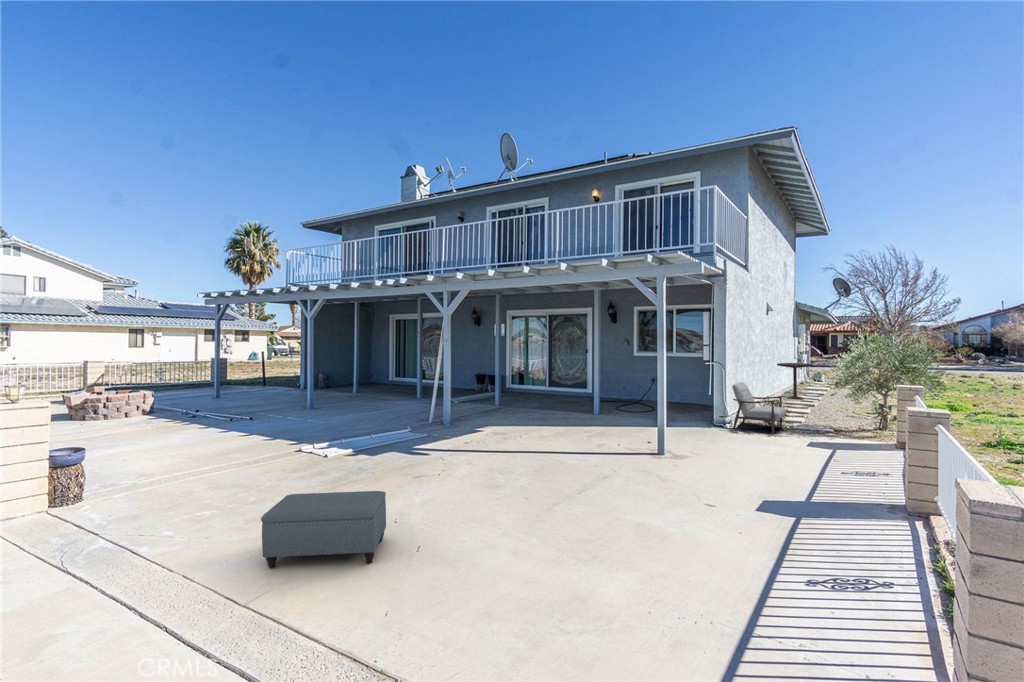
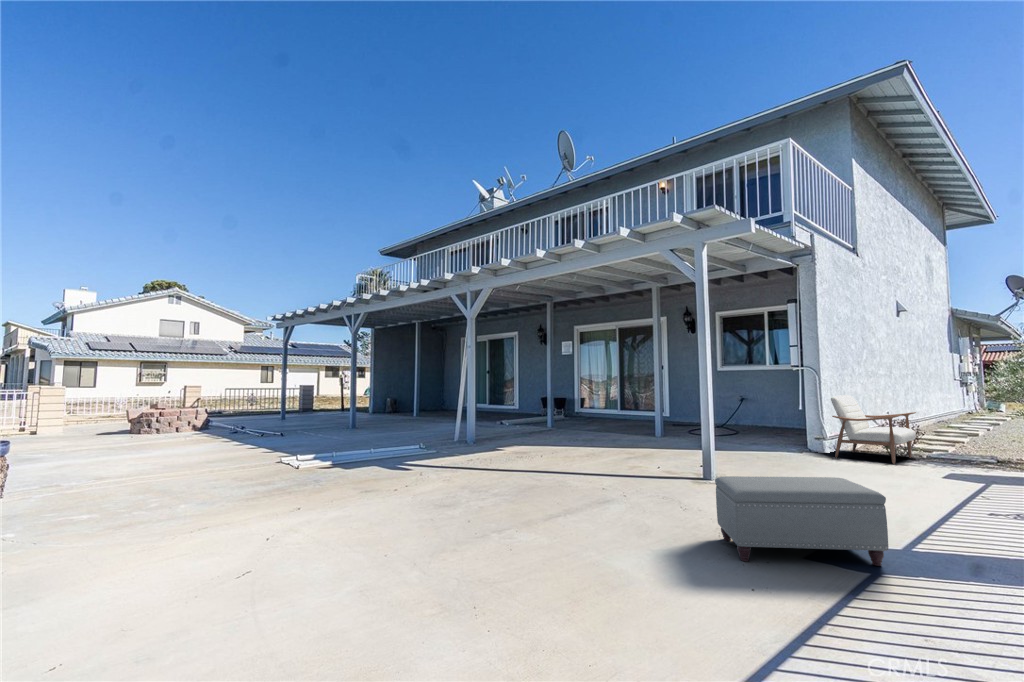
pedestal table: present [777,363,814,399] -> none [918,382,975,430]
ottoman: present [261,491,386,568] -> present [715,476,888,566]

